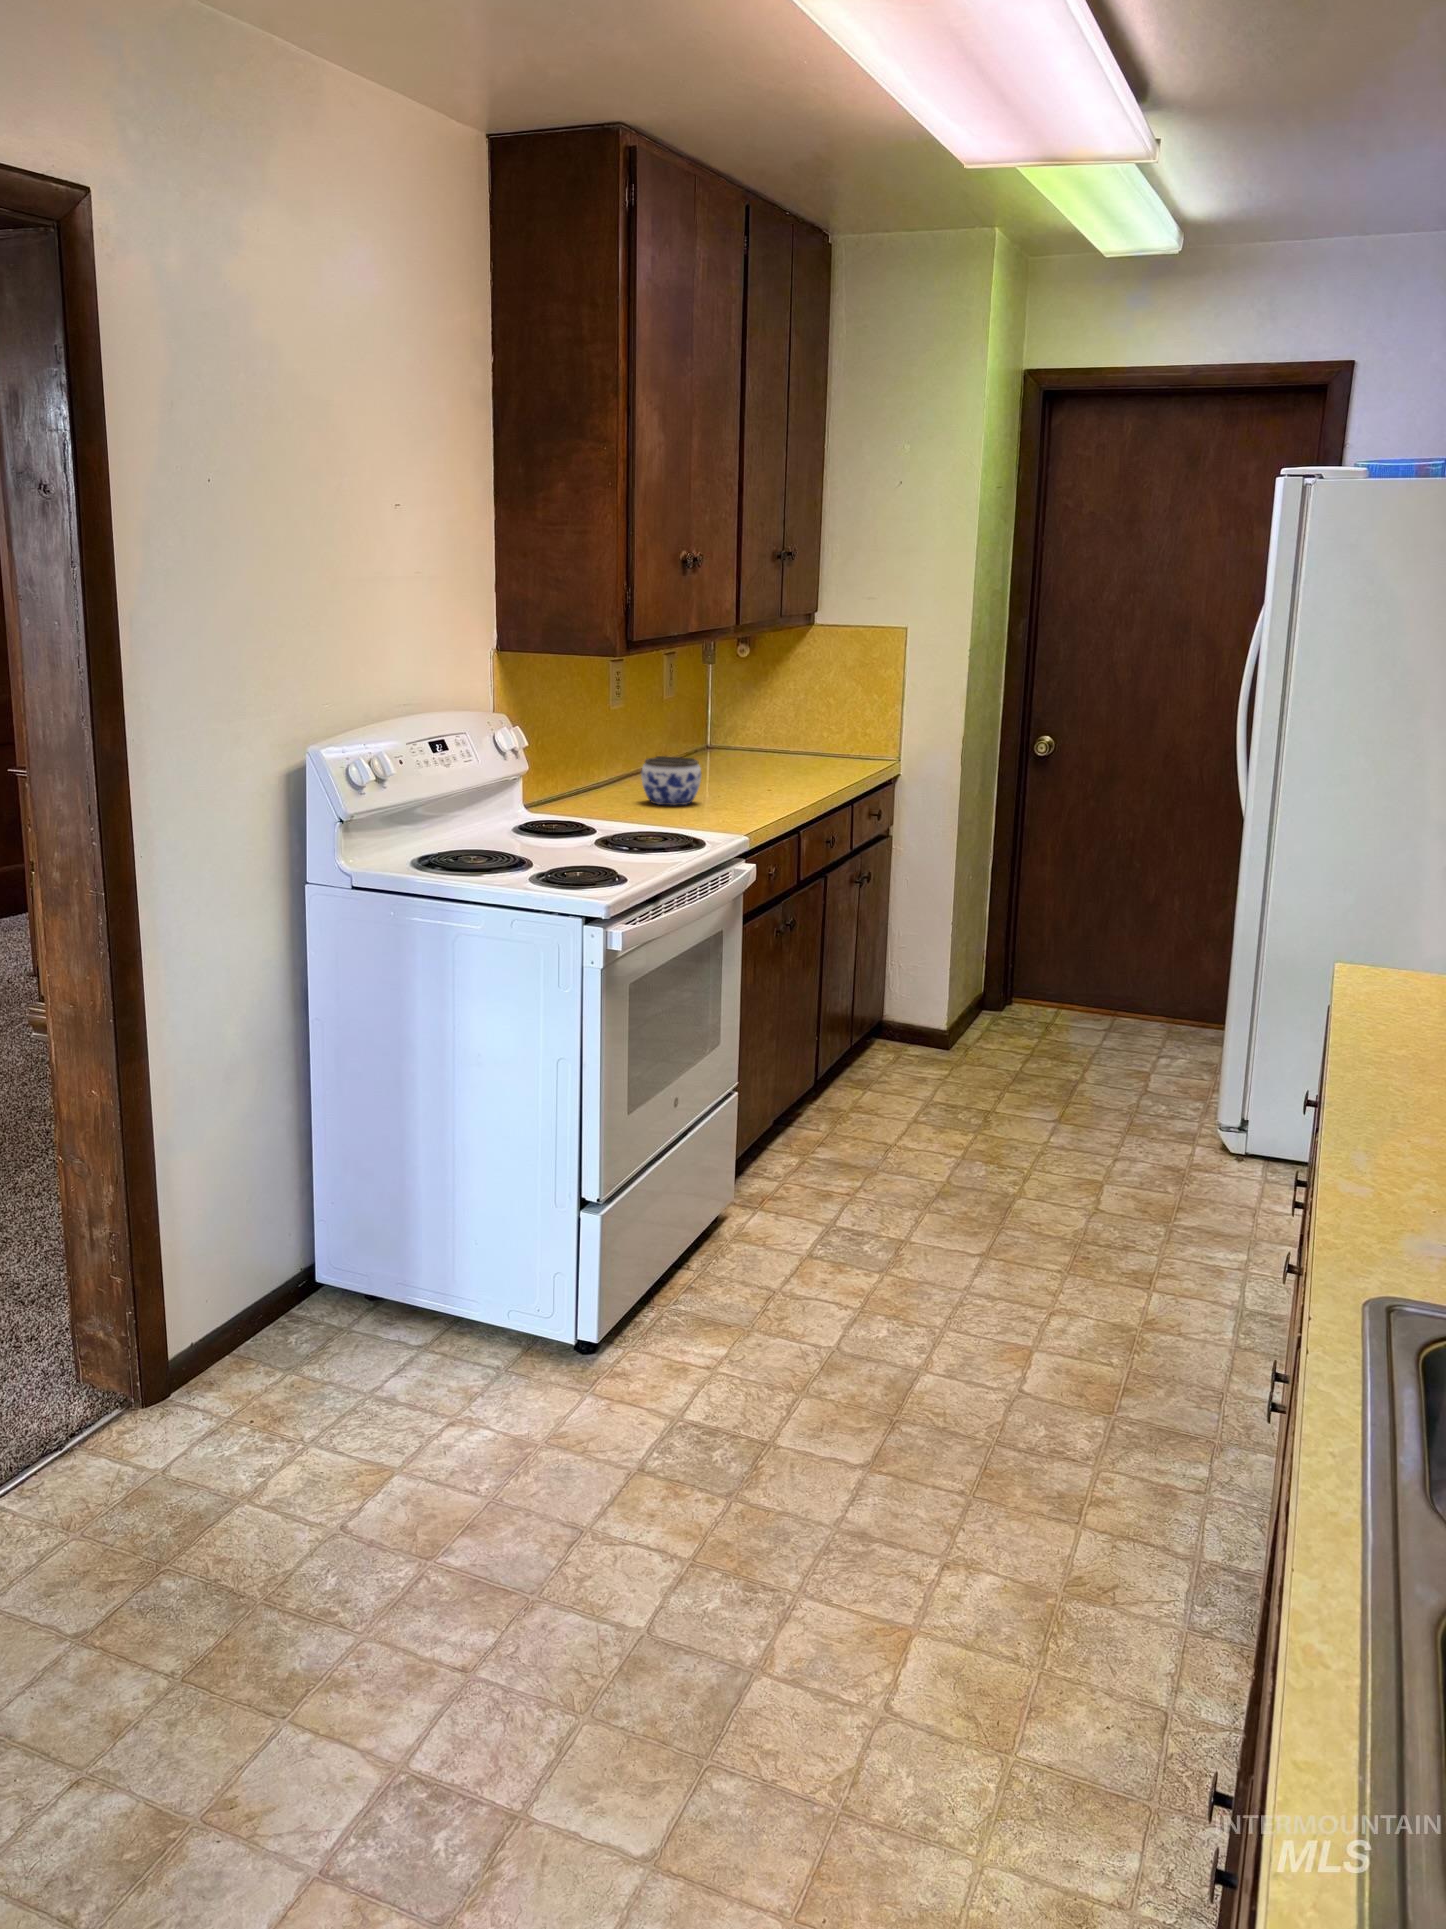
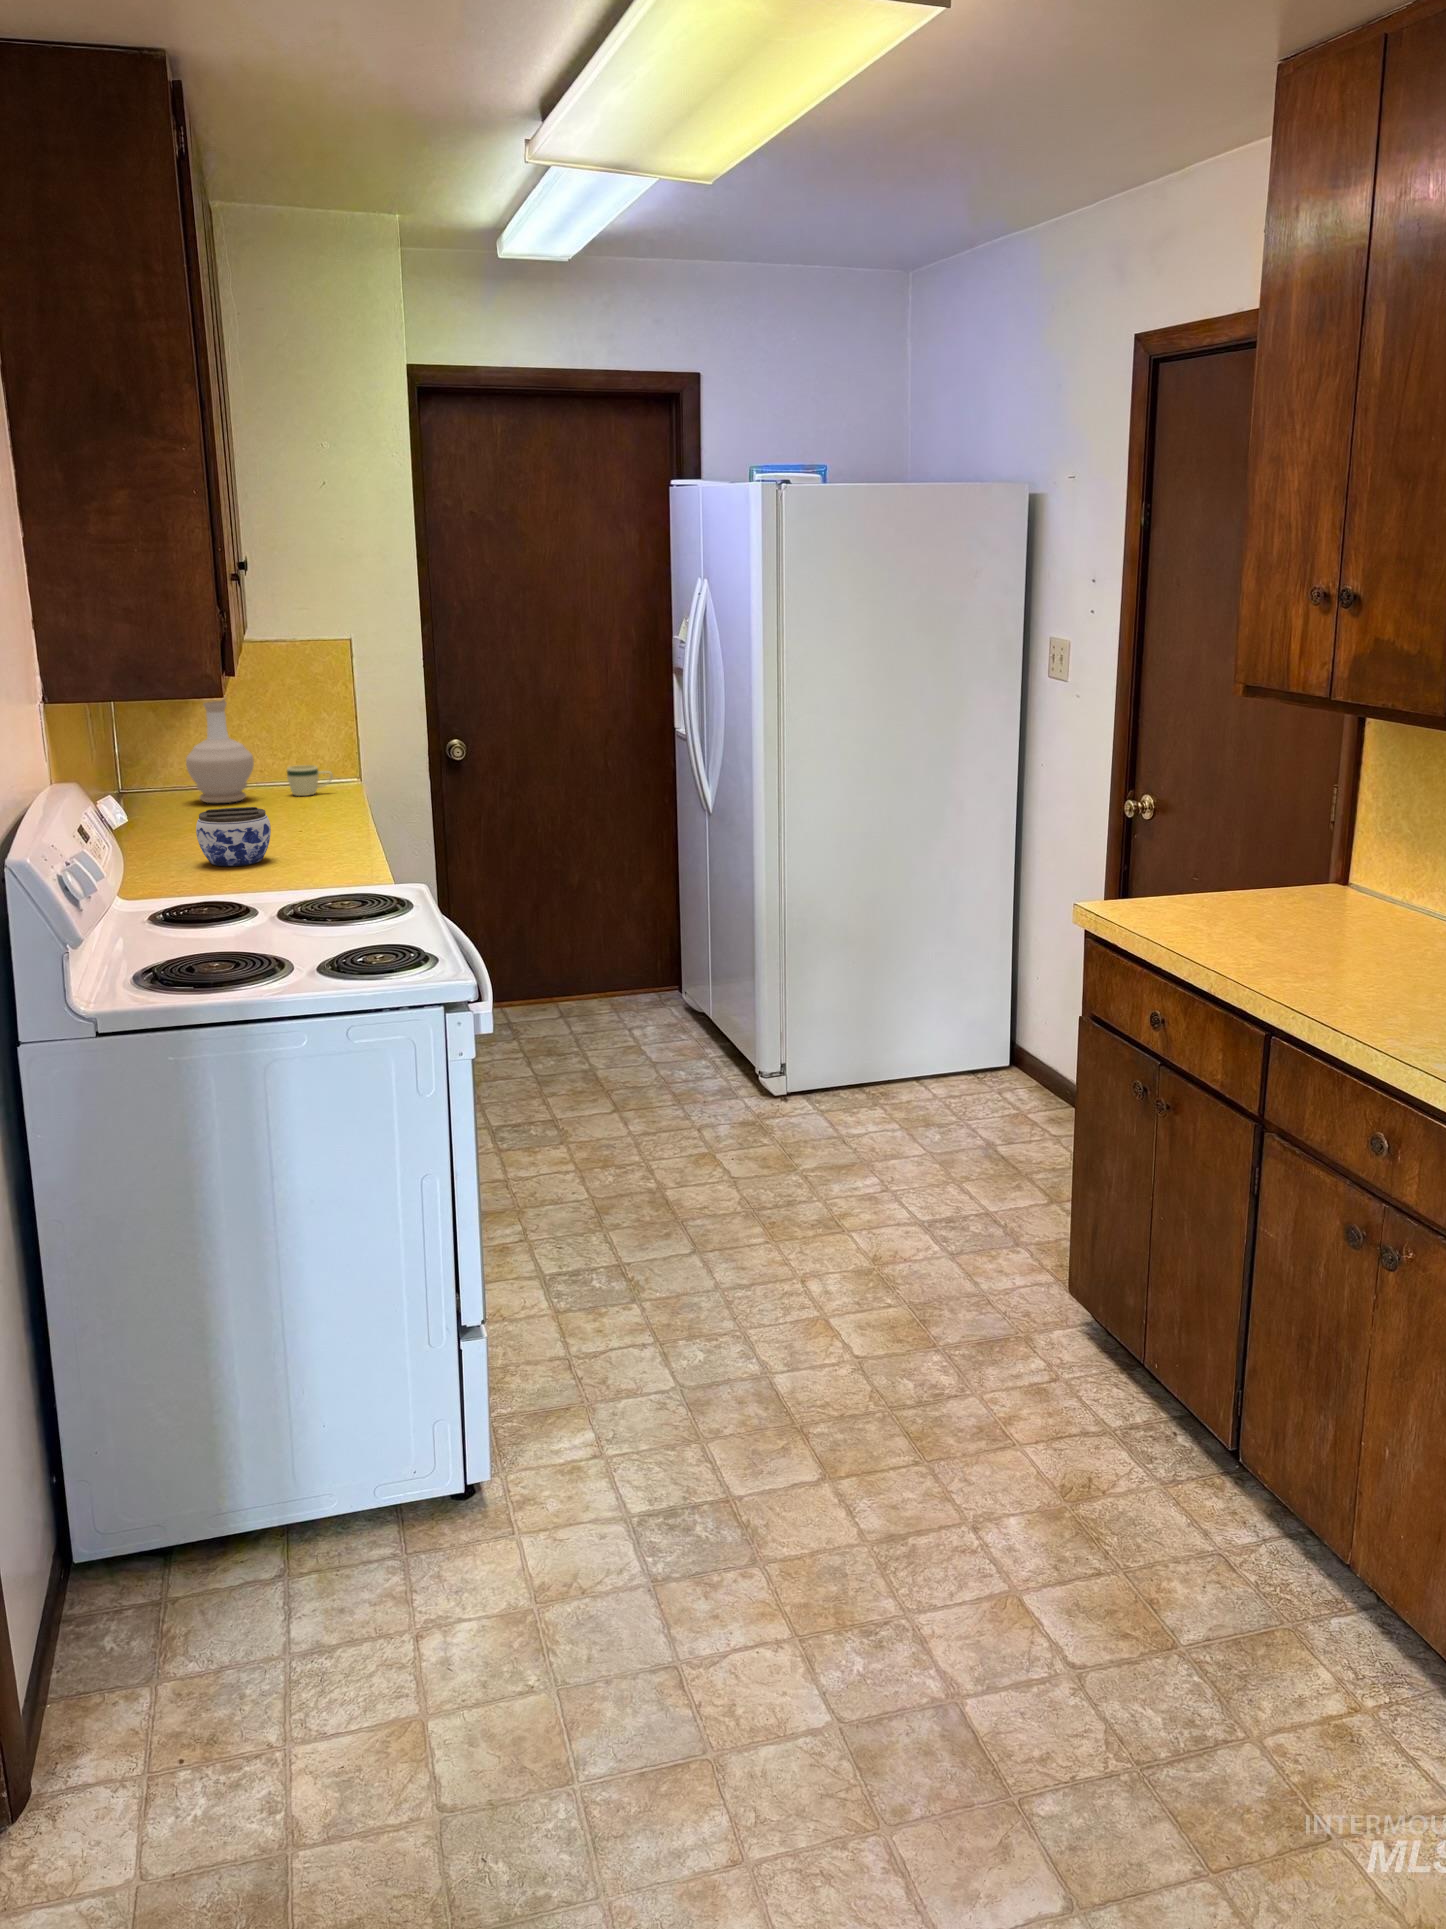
bottle: none [746,671,802,766] -> present [186,698,254,803]
mug: none [830,741,868,769] -> present [287,765,333,796]

